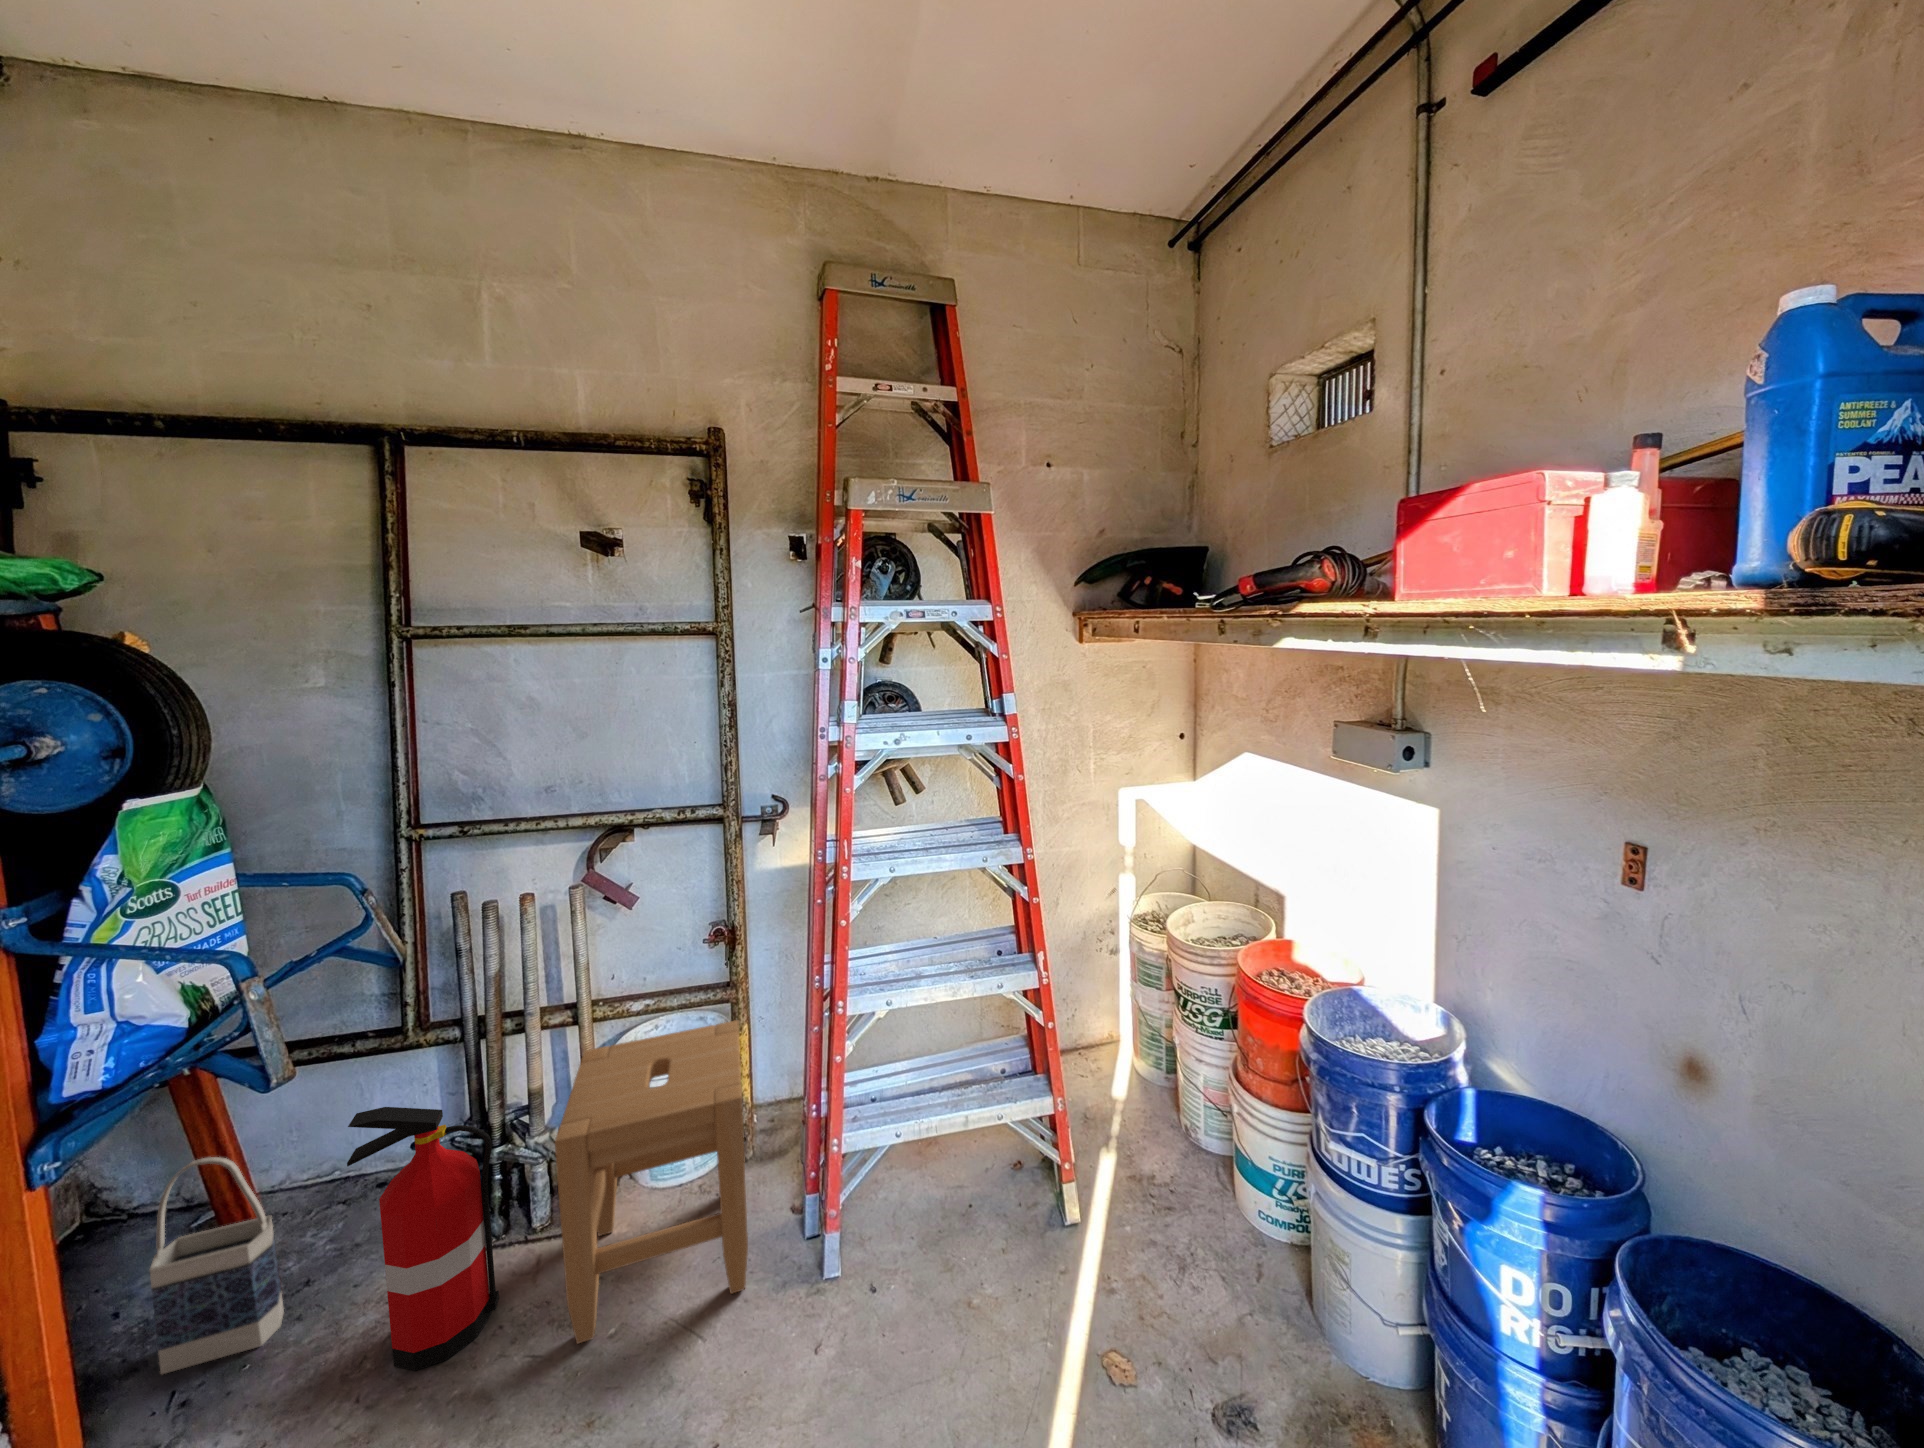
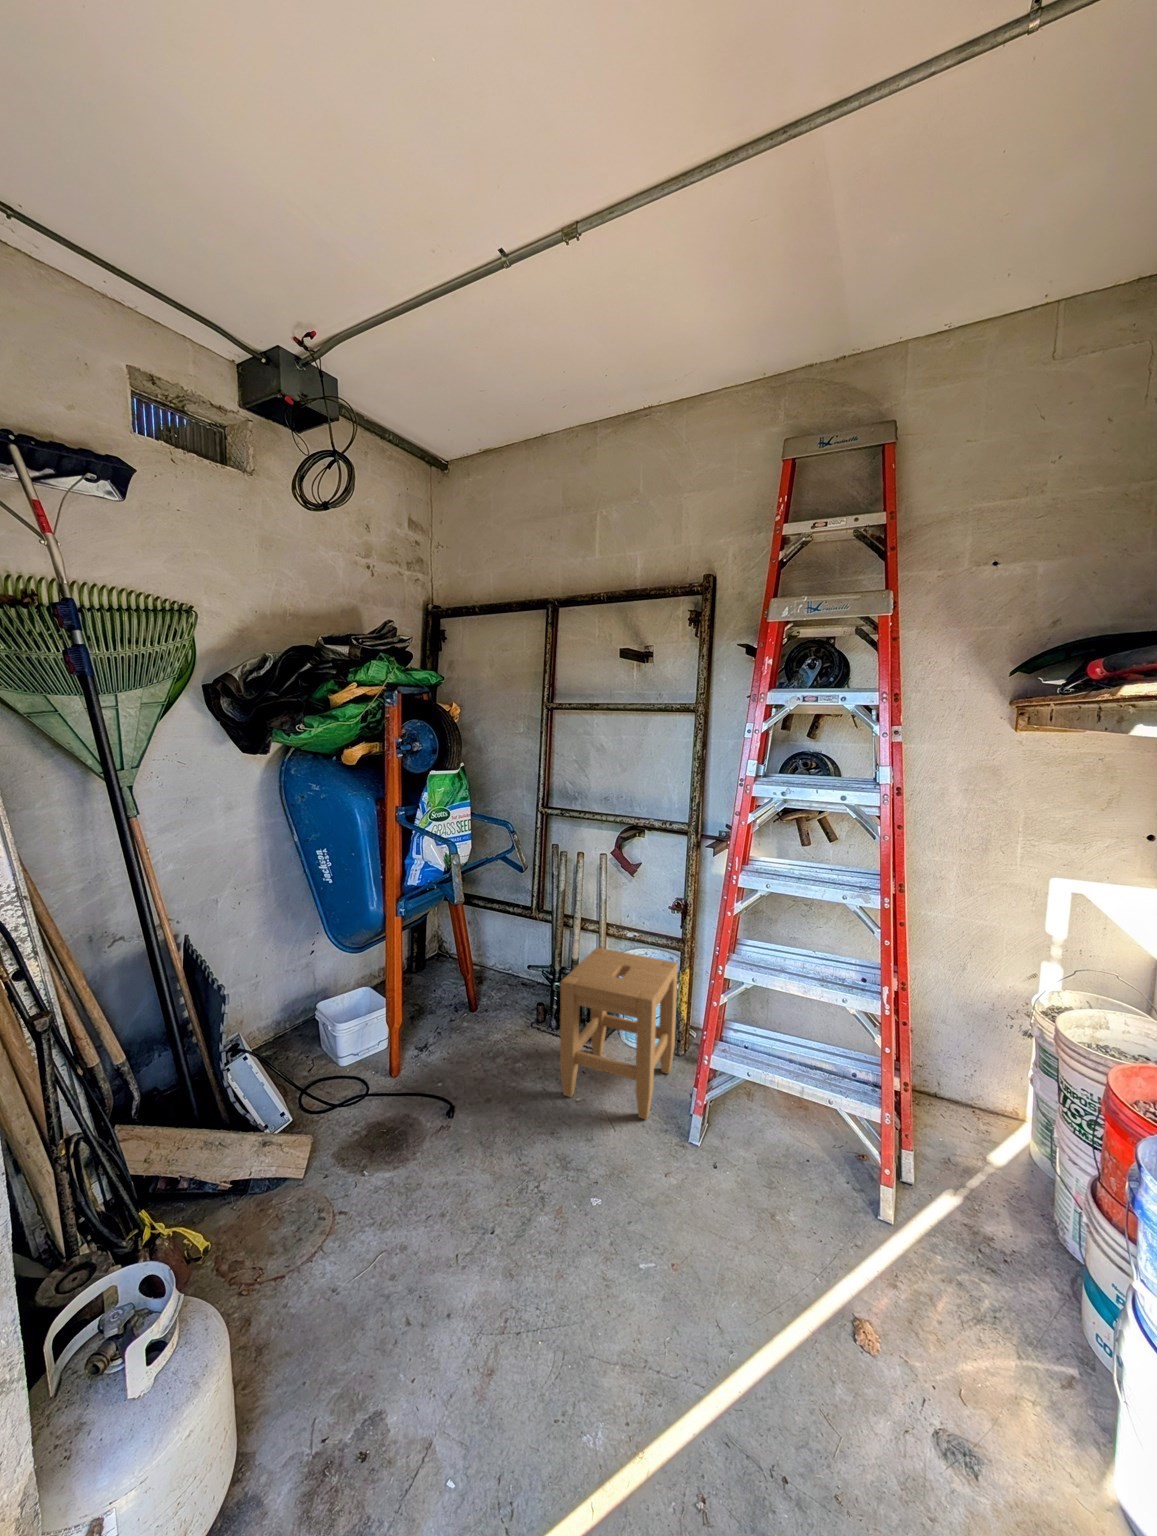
fire extinguisher: present [347,1107,499,1371] -> none [491,935,545,1070]
bag: present [150,1157,284,1374] -> none [438,935,476,1027]

